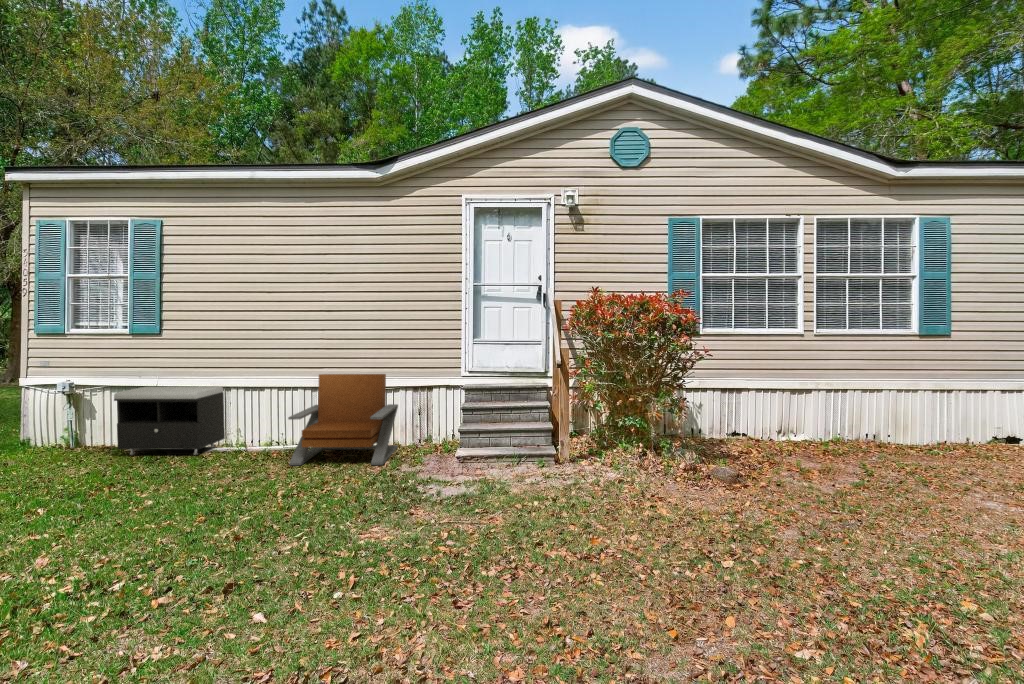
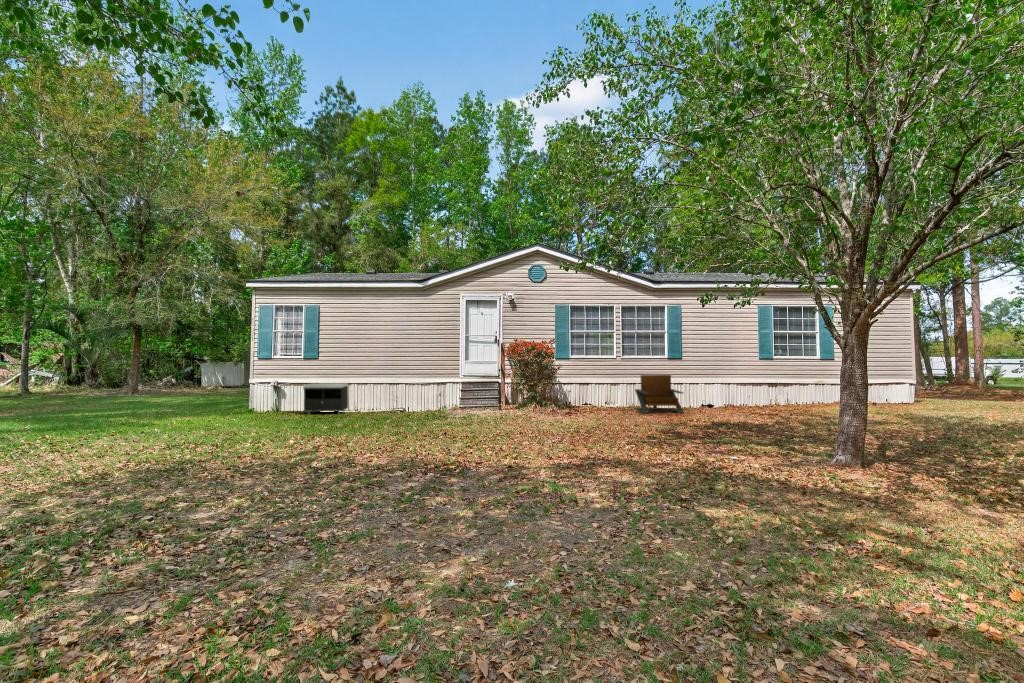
lounge chair: present [288,374,398,465] -> present [635,375,684,414]

